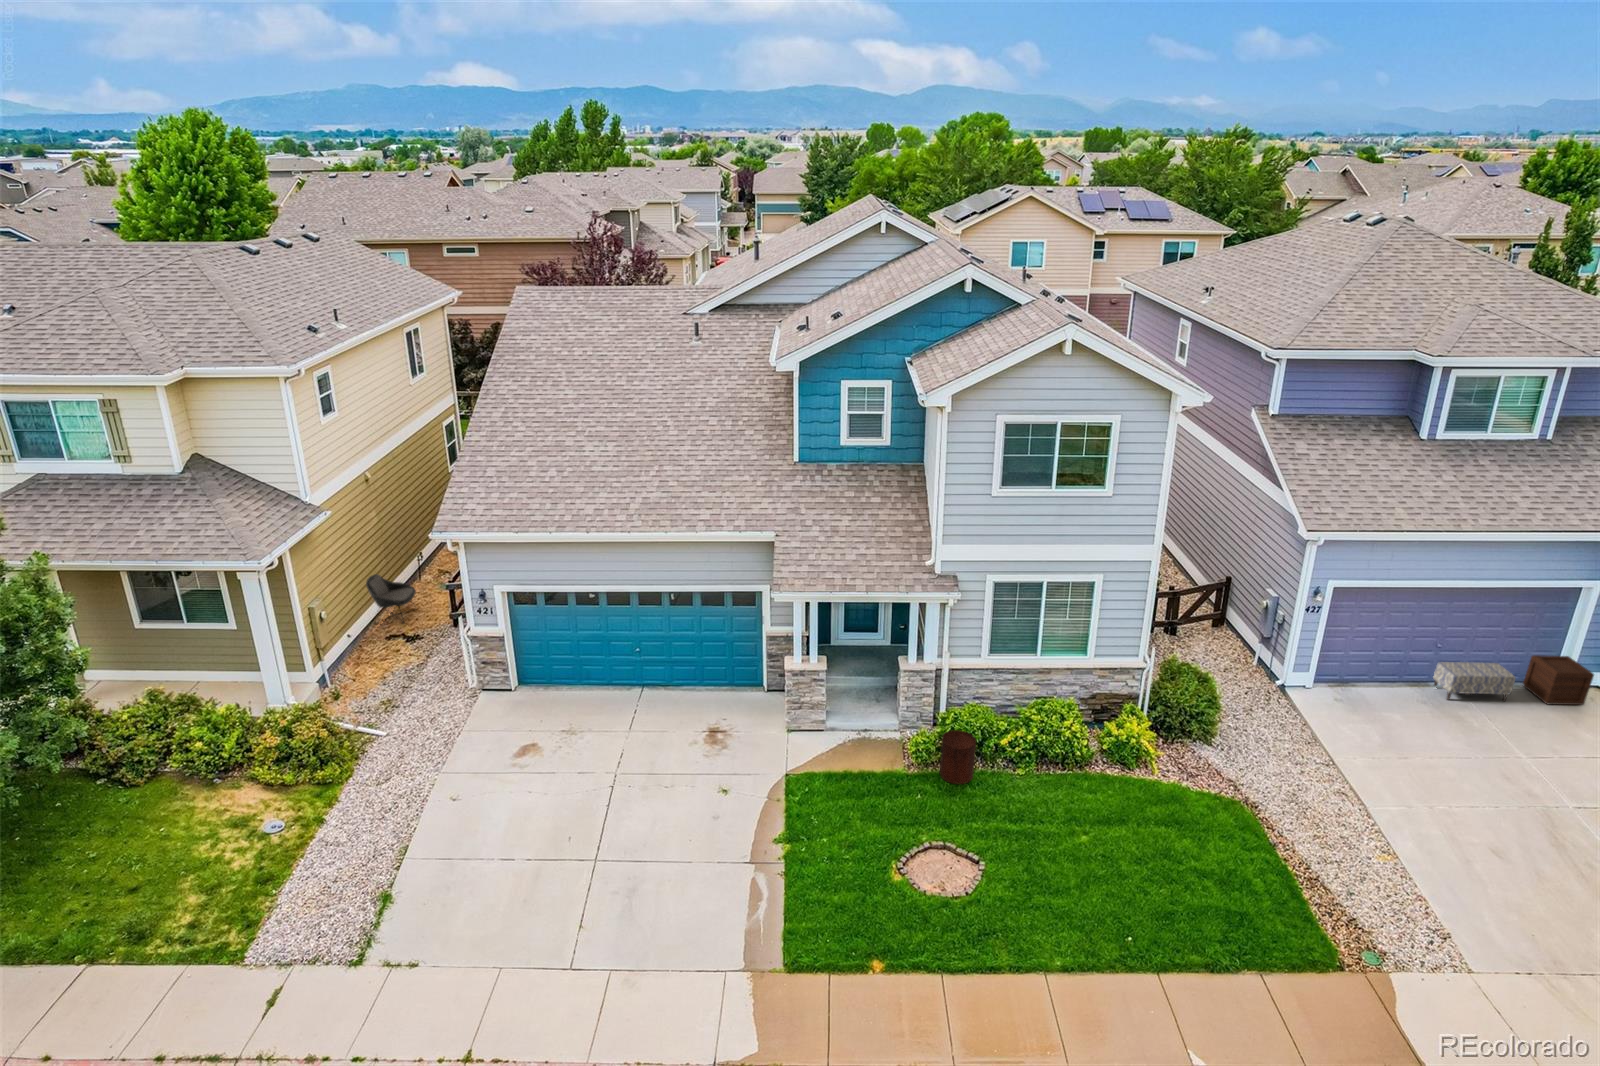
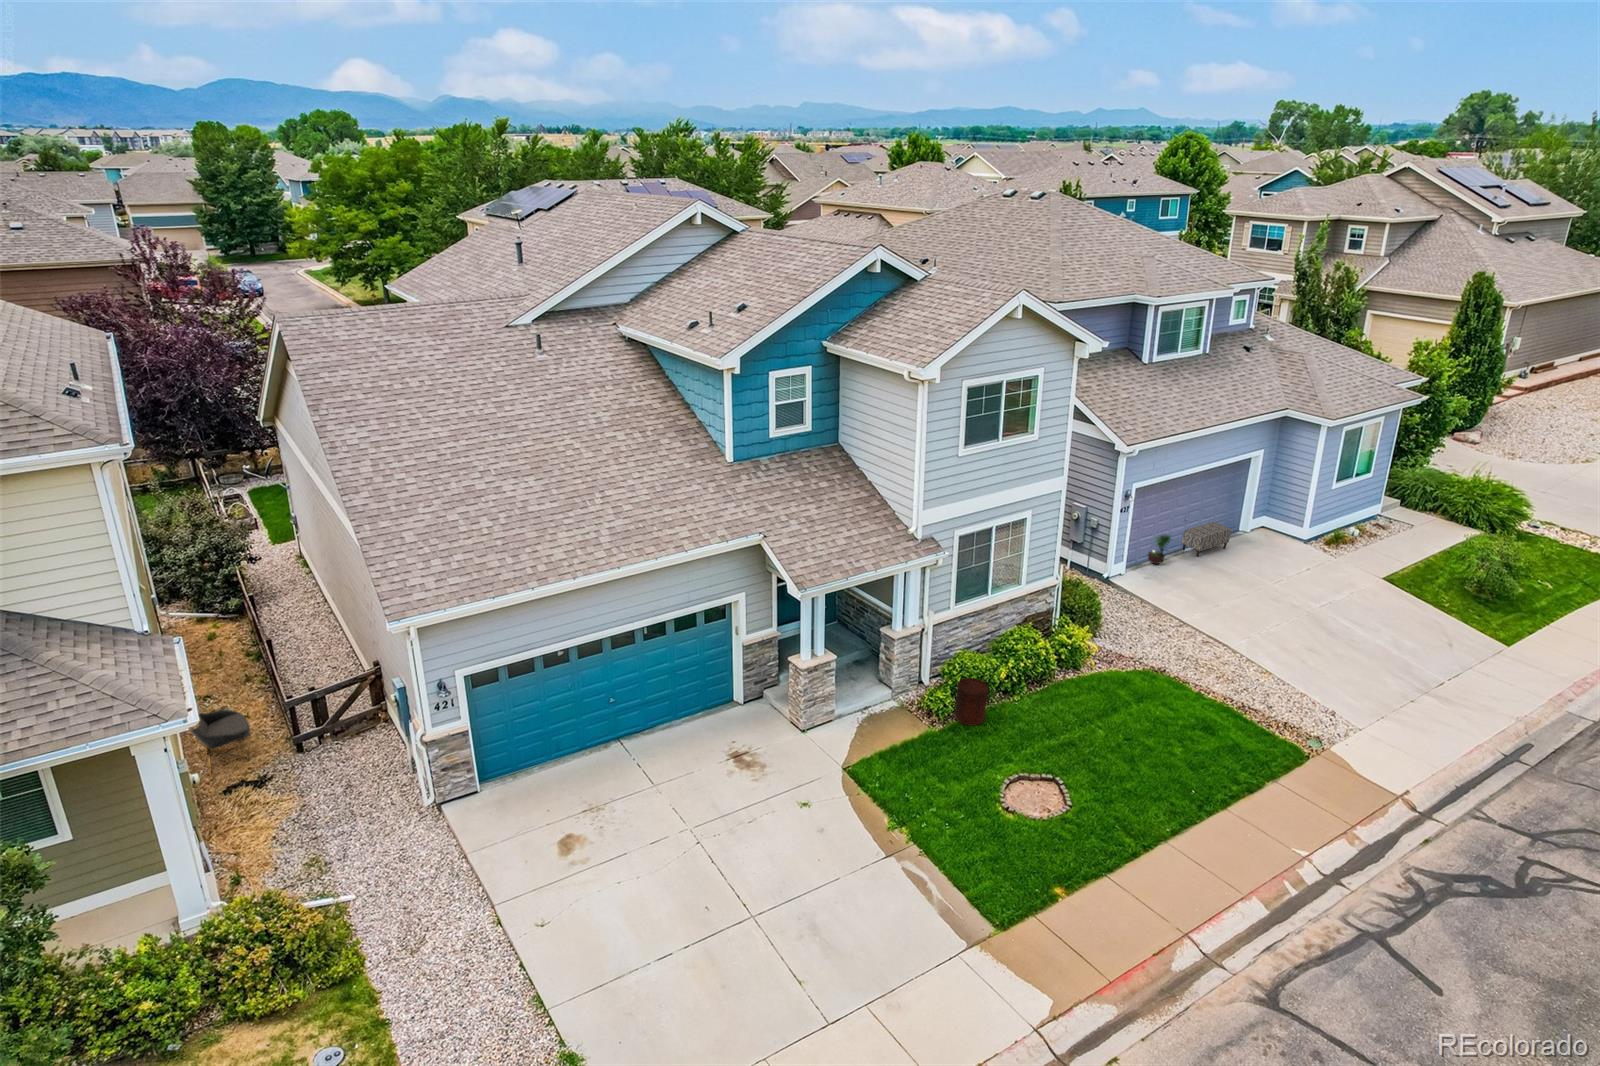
potted tree: none [1363,653,1400,693] -> present [1148,535,1171,564]
wooden crate: present [1523,655,1594,705] -> none [1224,507,1268,544]

